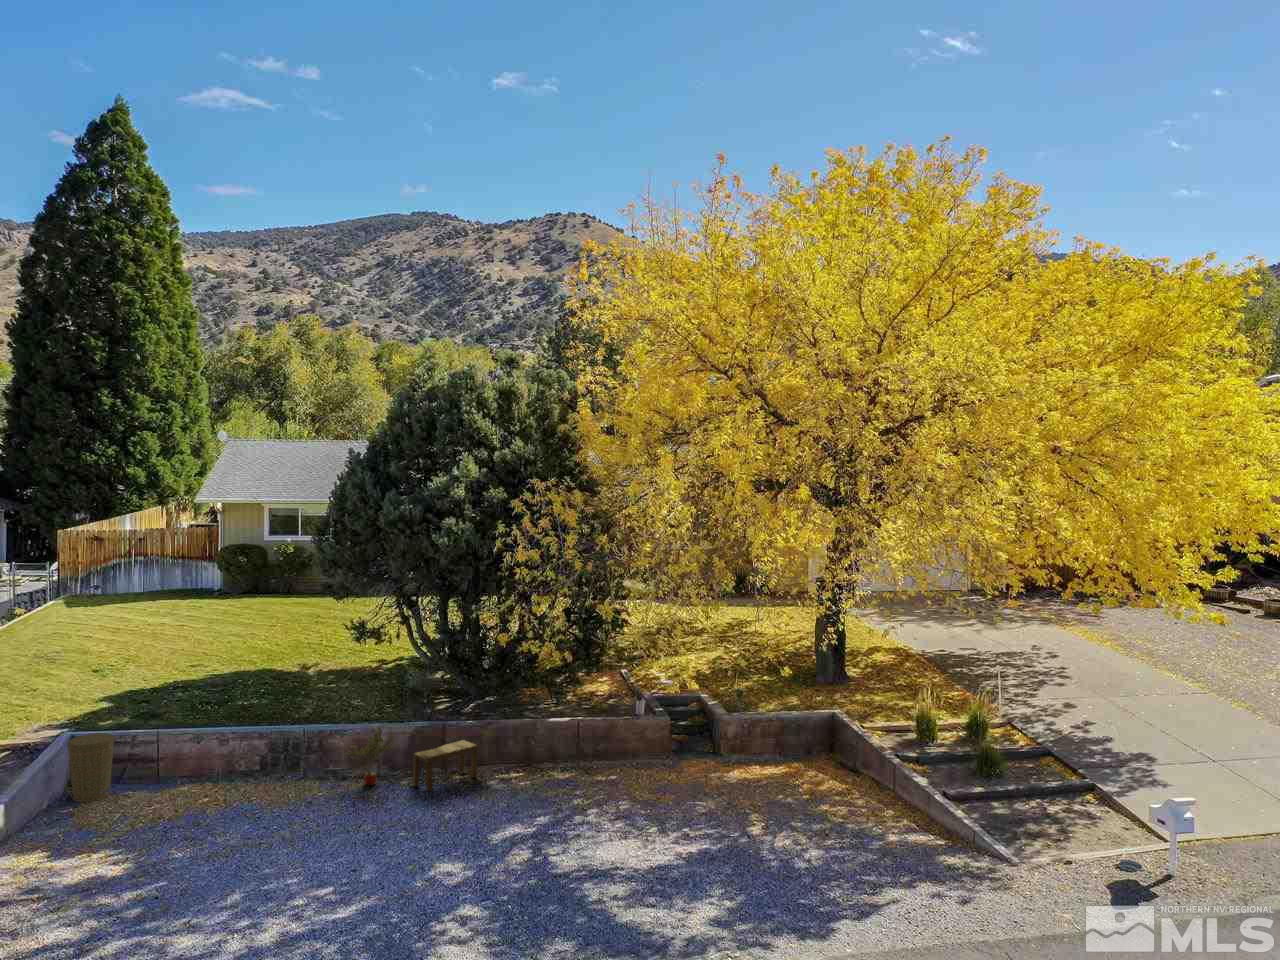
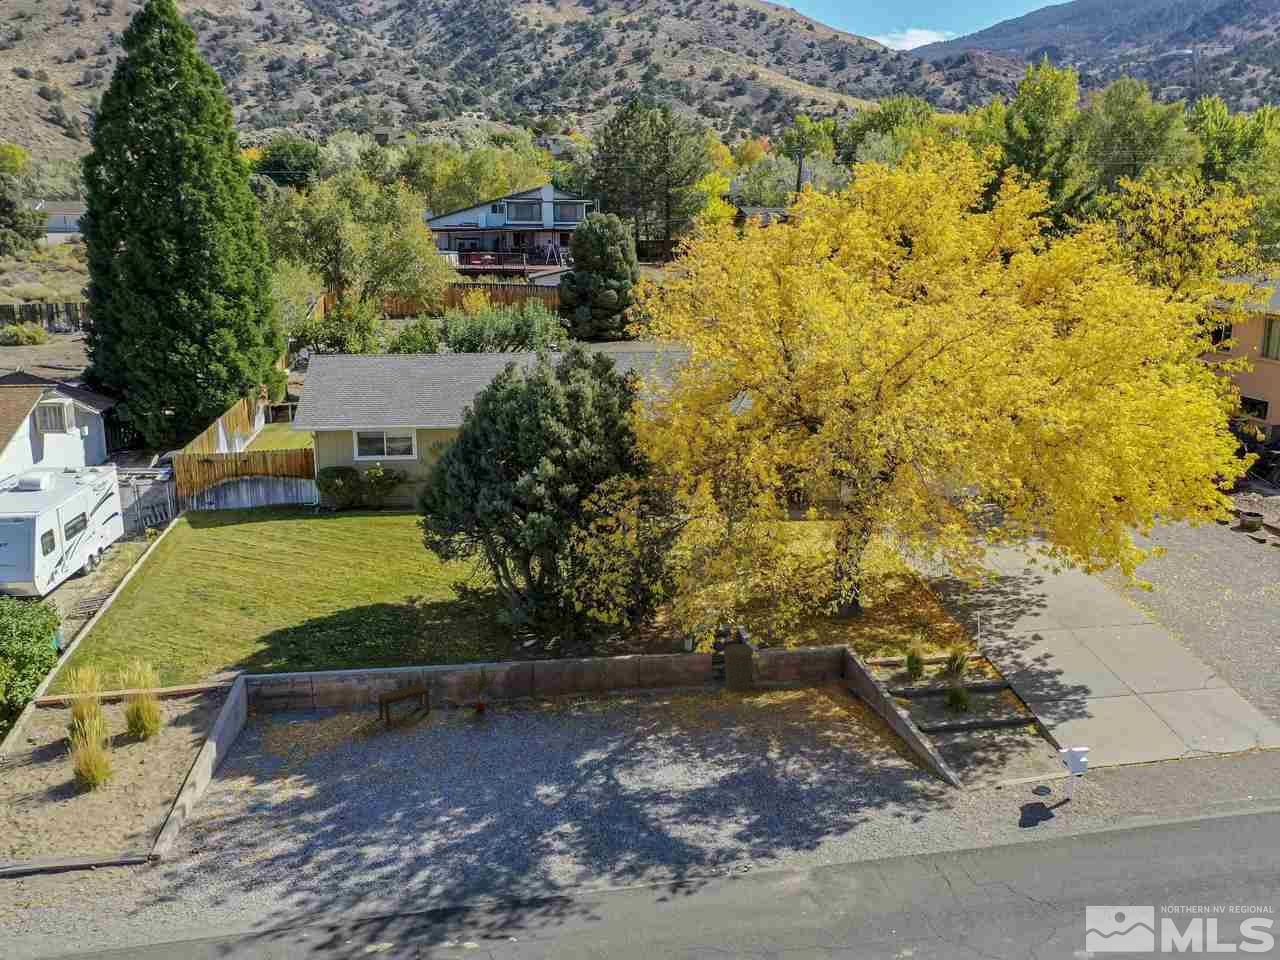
trash can: present [67,733,114,802] -> present [724,644,753,692]
bench: present [413,740,478,791] -> present [378,683,430,725]

